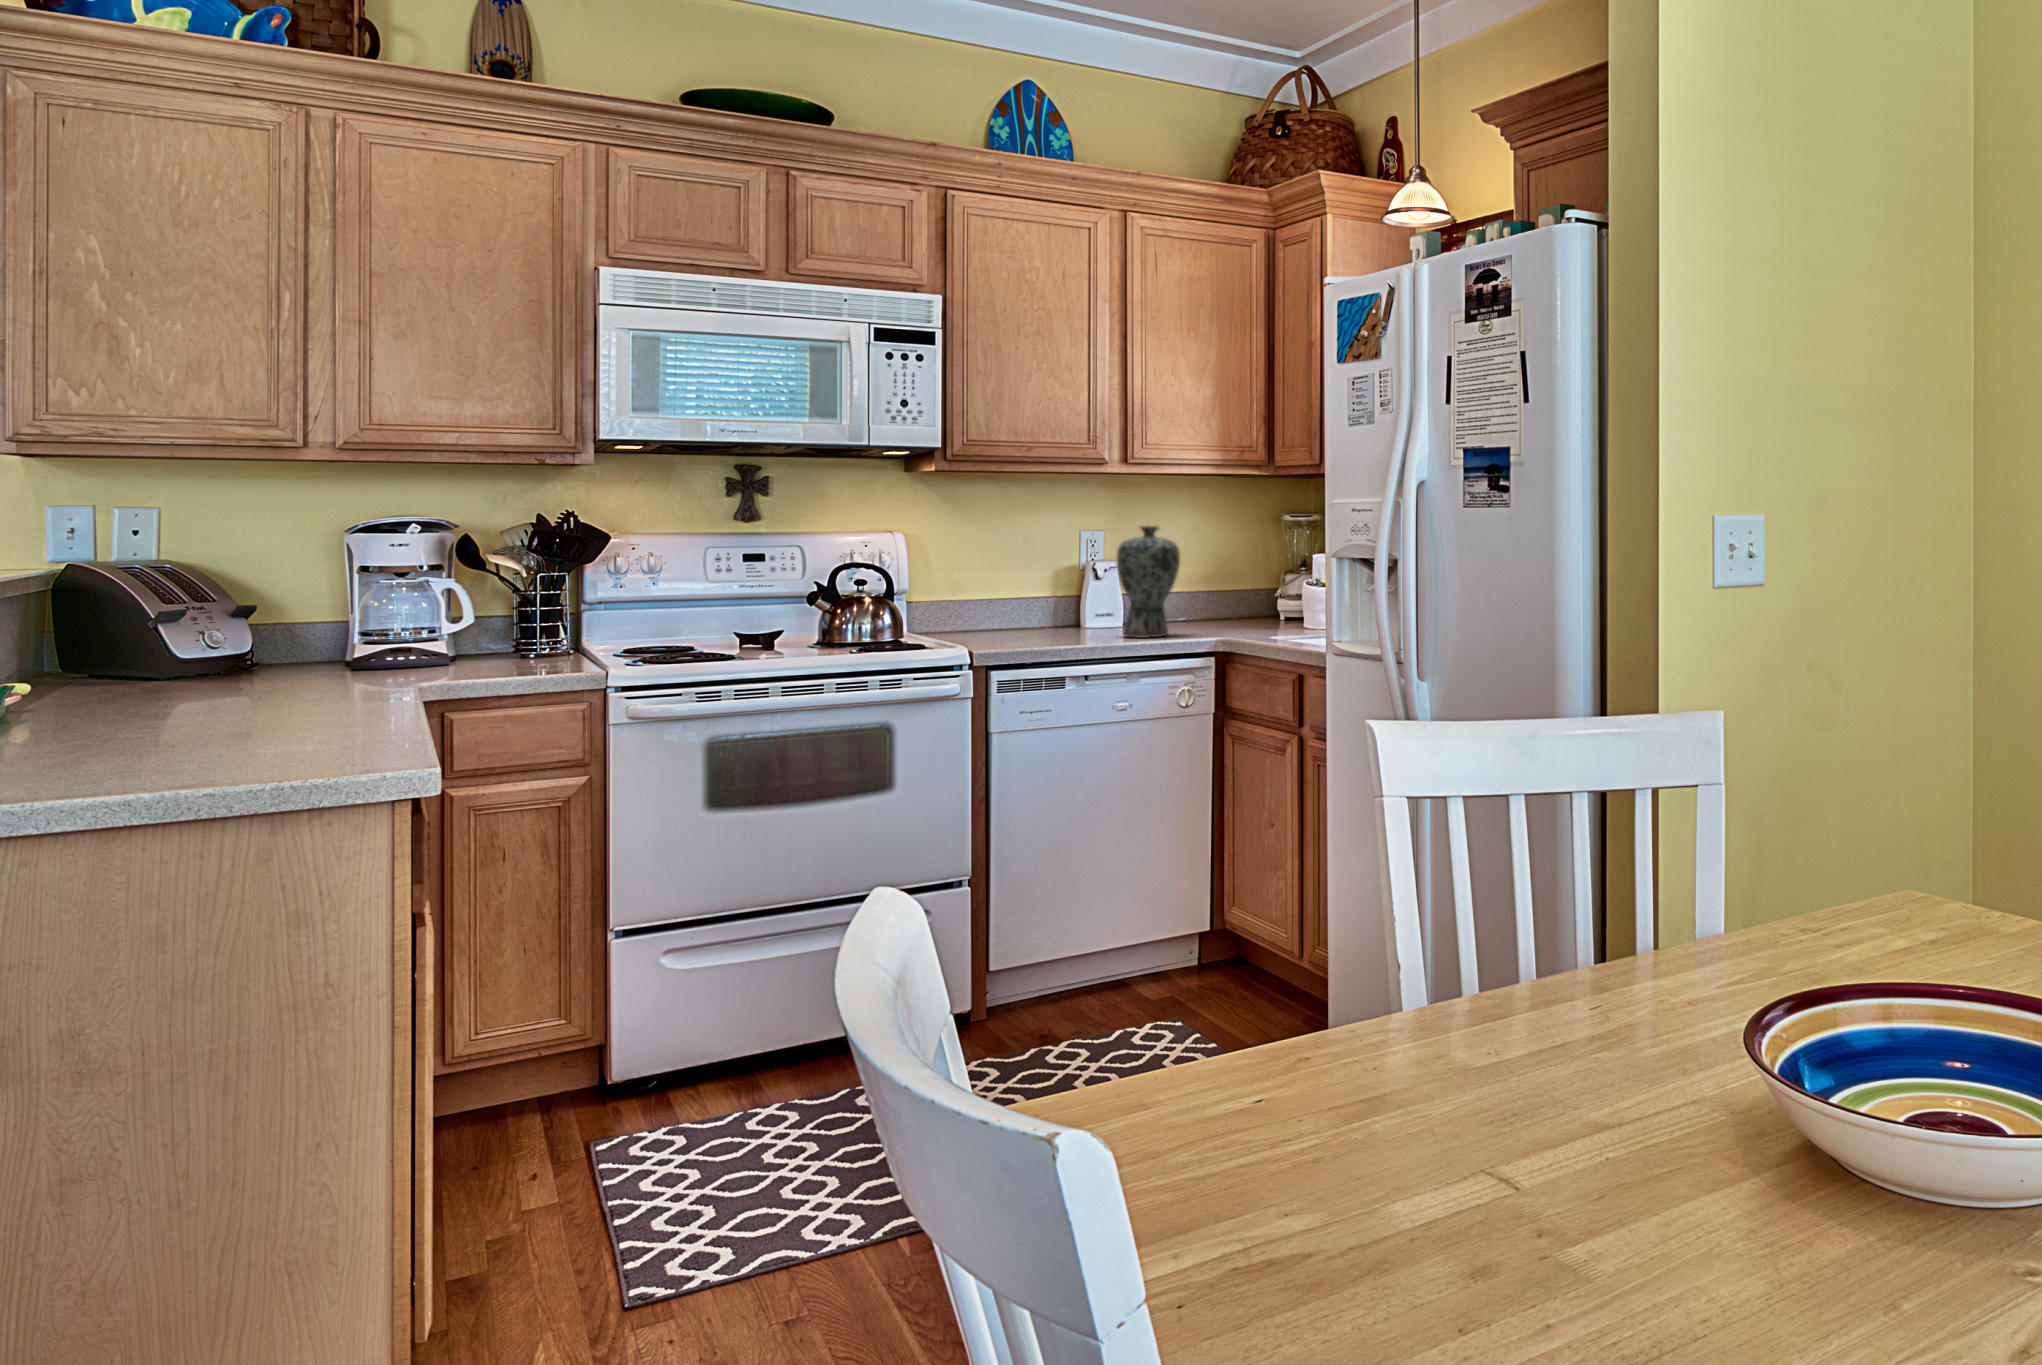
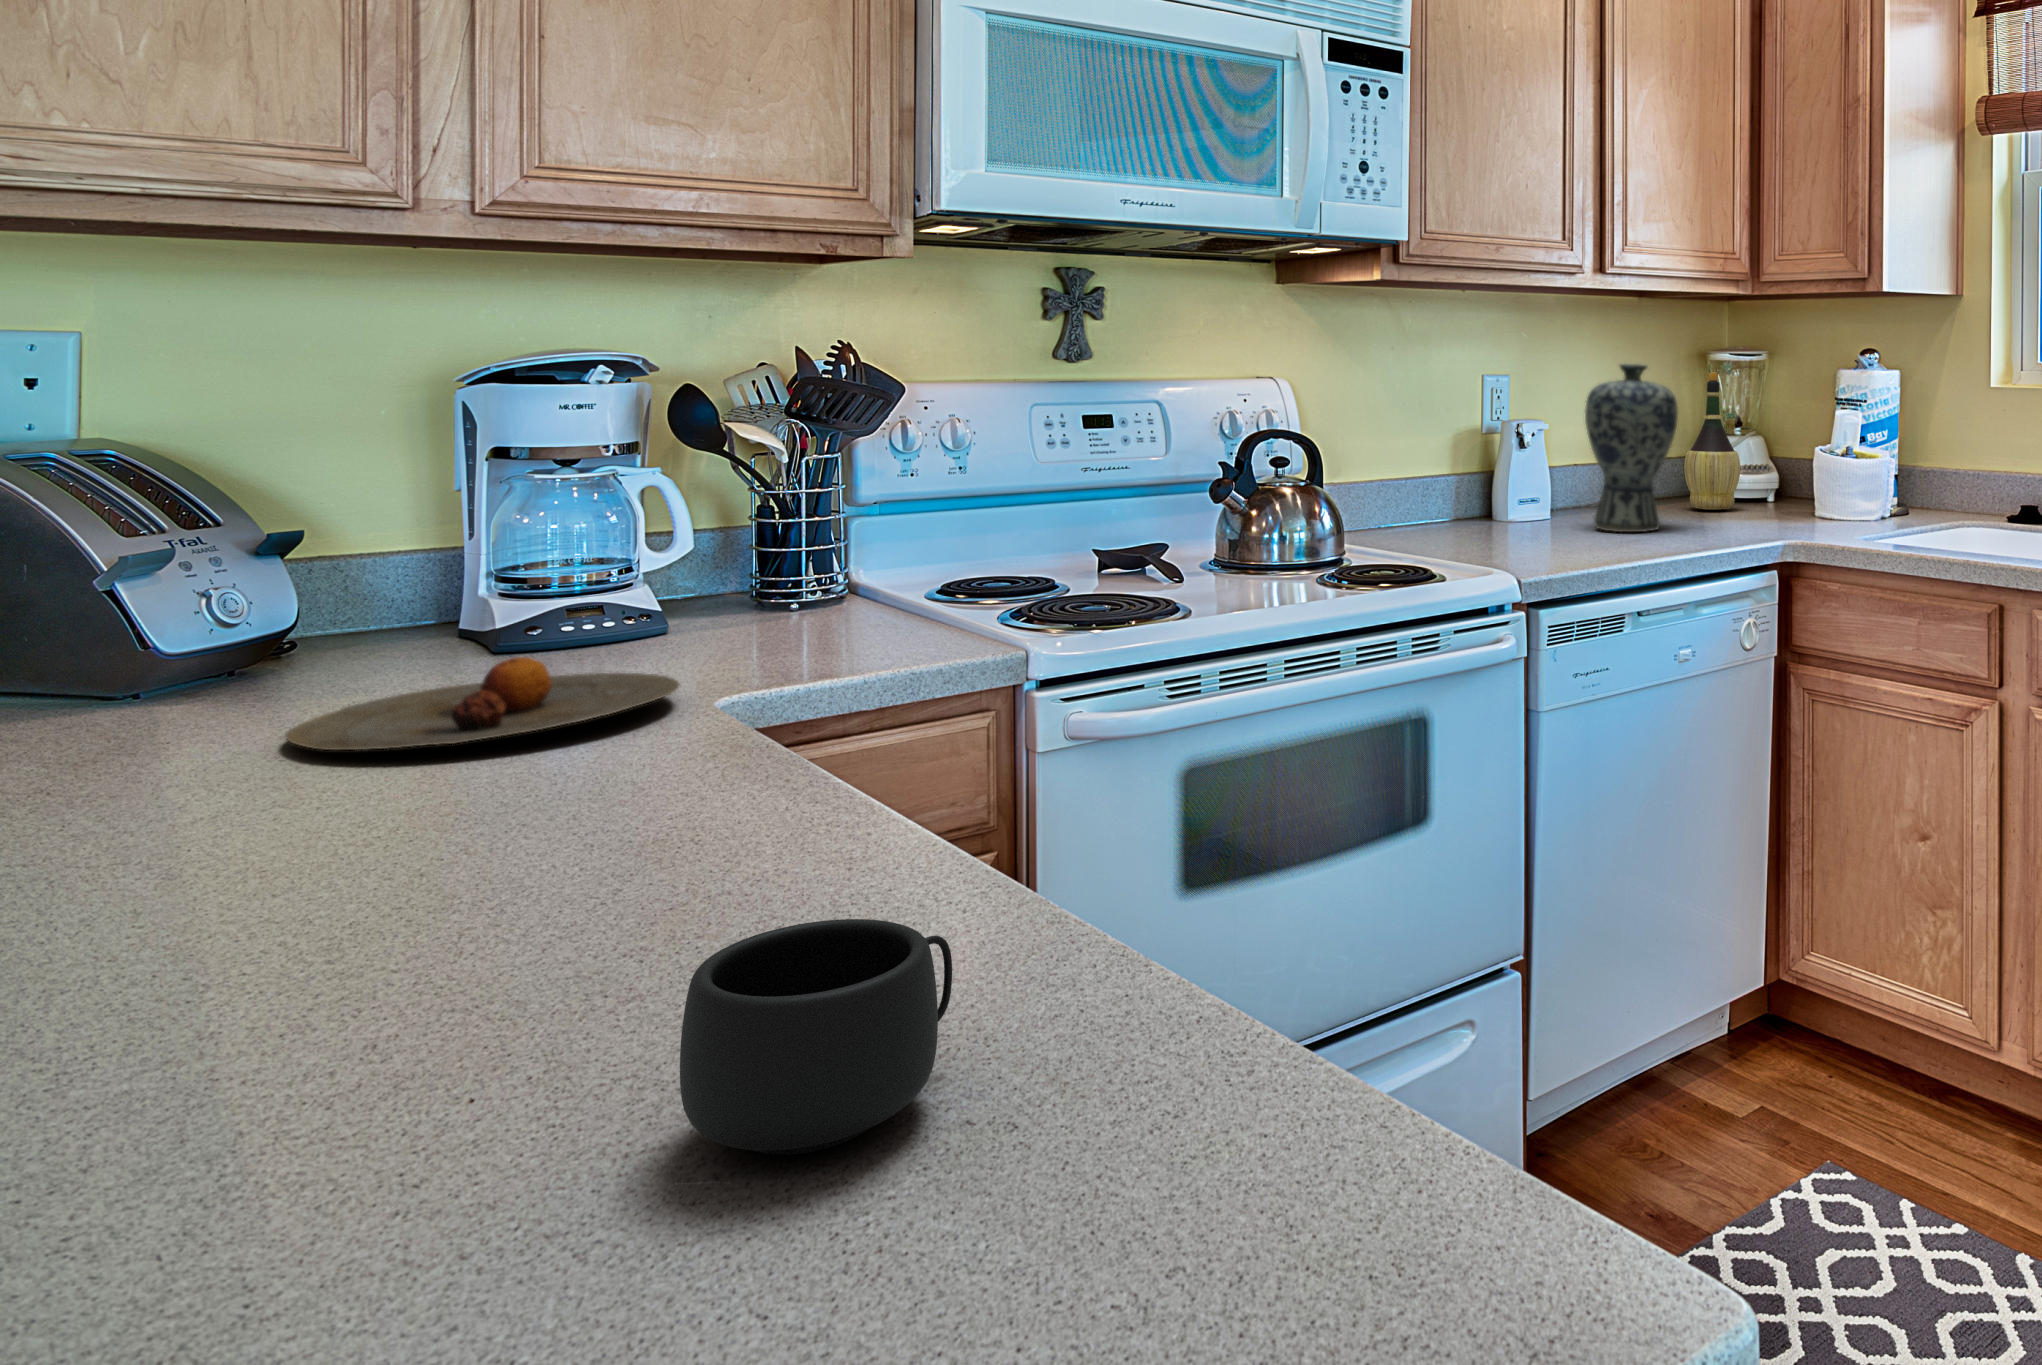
wine bottle: none [1234,532,1273,628] -> present [1684,372,1740,510]
plate: none [215,660,405,690] -> present [285,657,679,750]
mug: none [220,688,323,742] -> present [680,919,952,1155]

